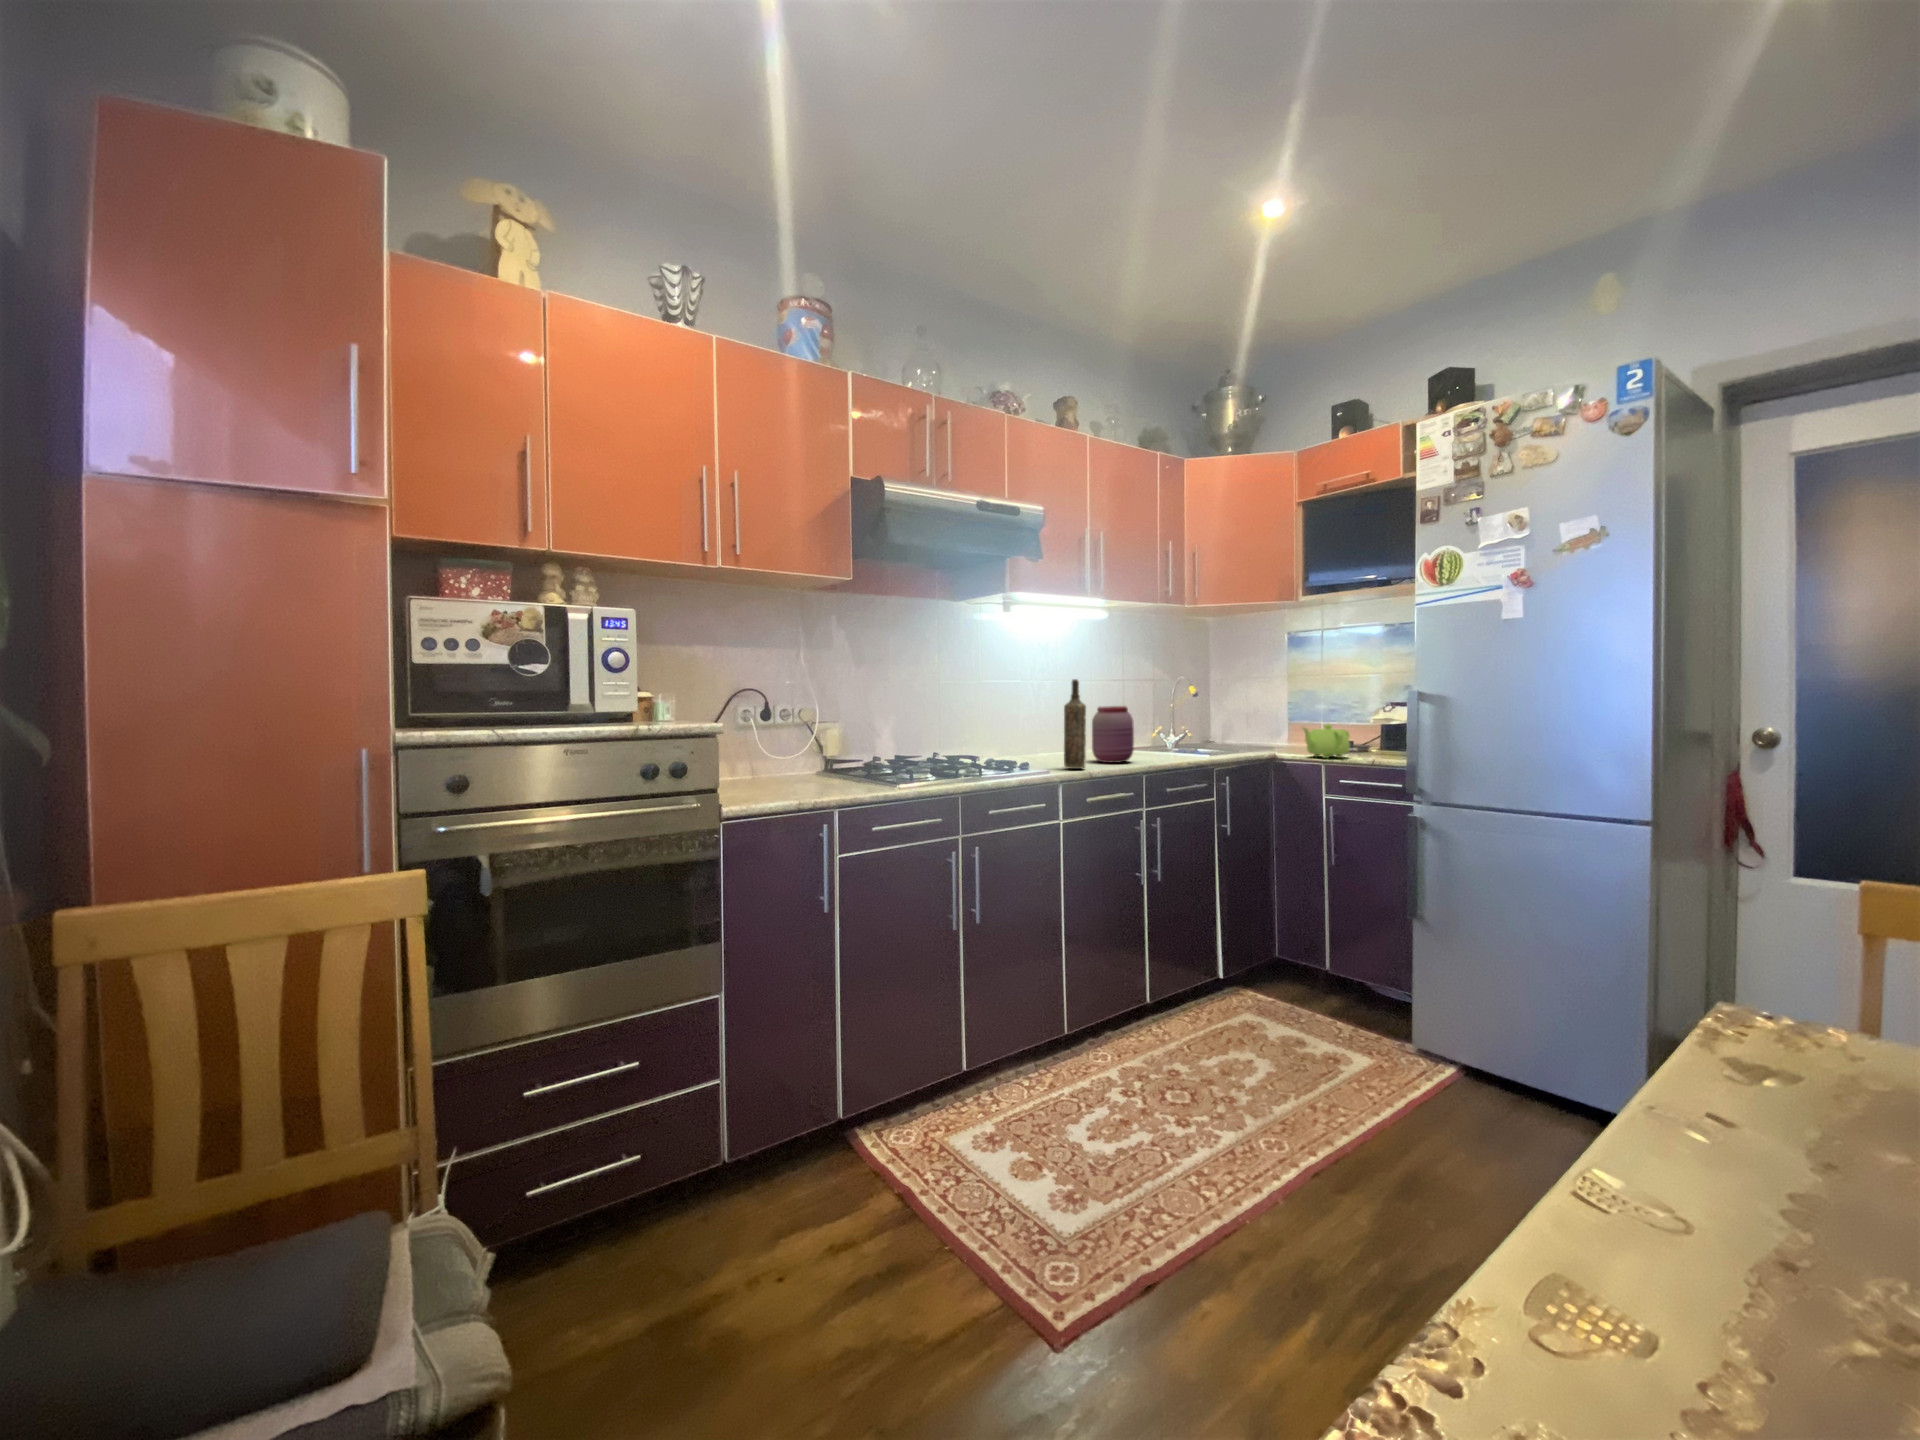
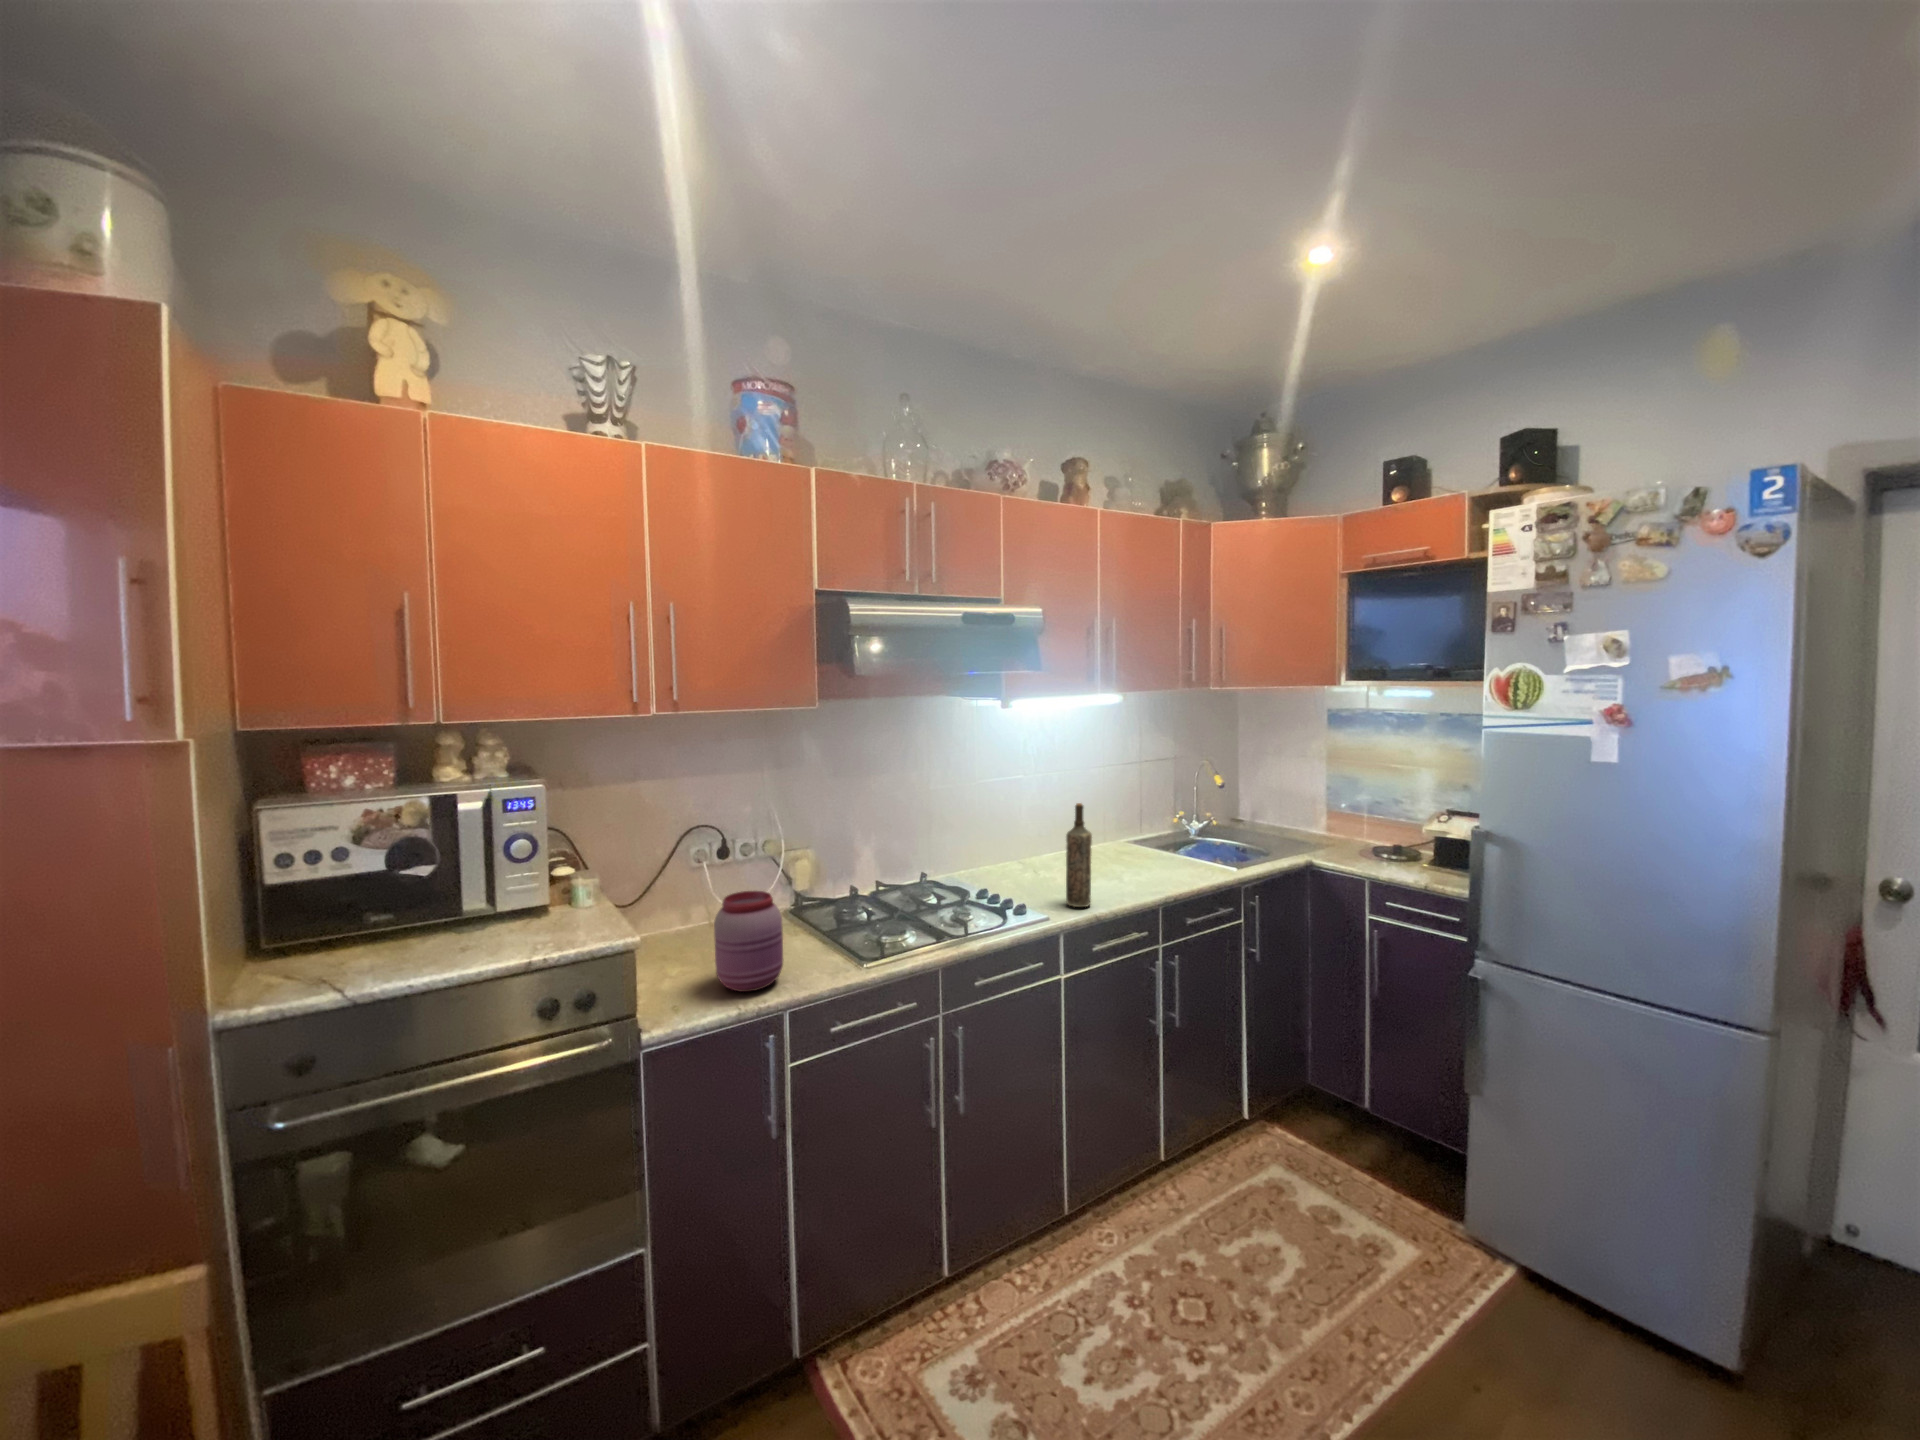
jar: present [1092,706,1134,763] -> present [714,891,783,992]
teapot: present [1303,724,1350,758] -> none [1341,834,1398,876]

